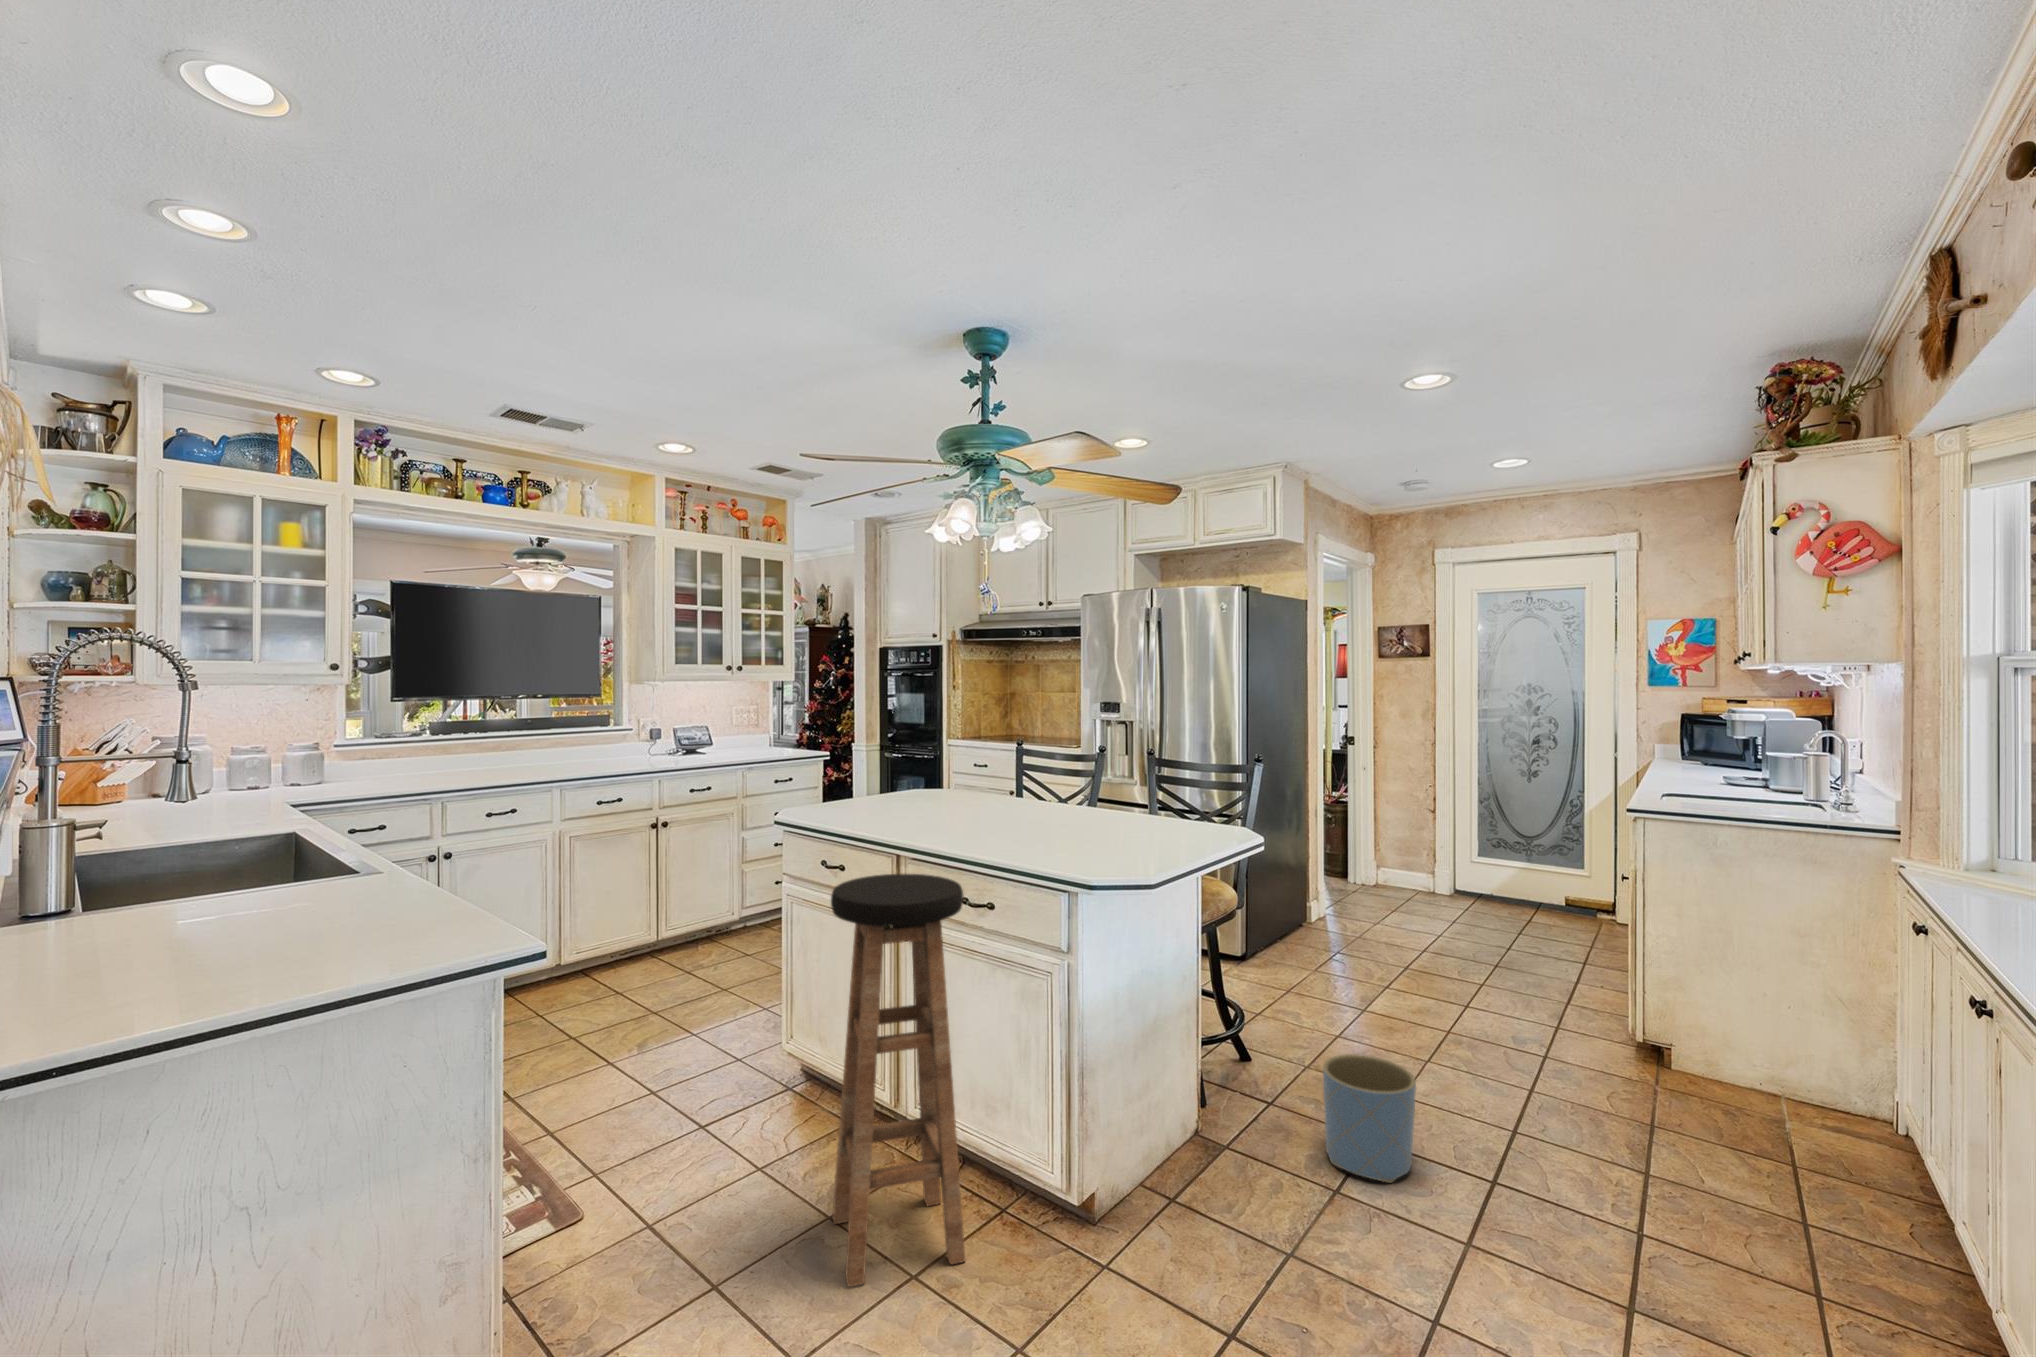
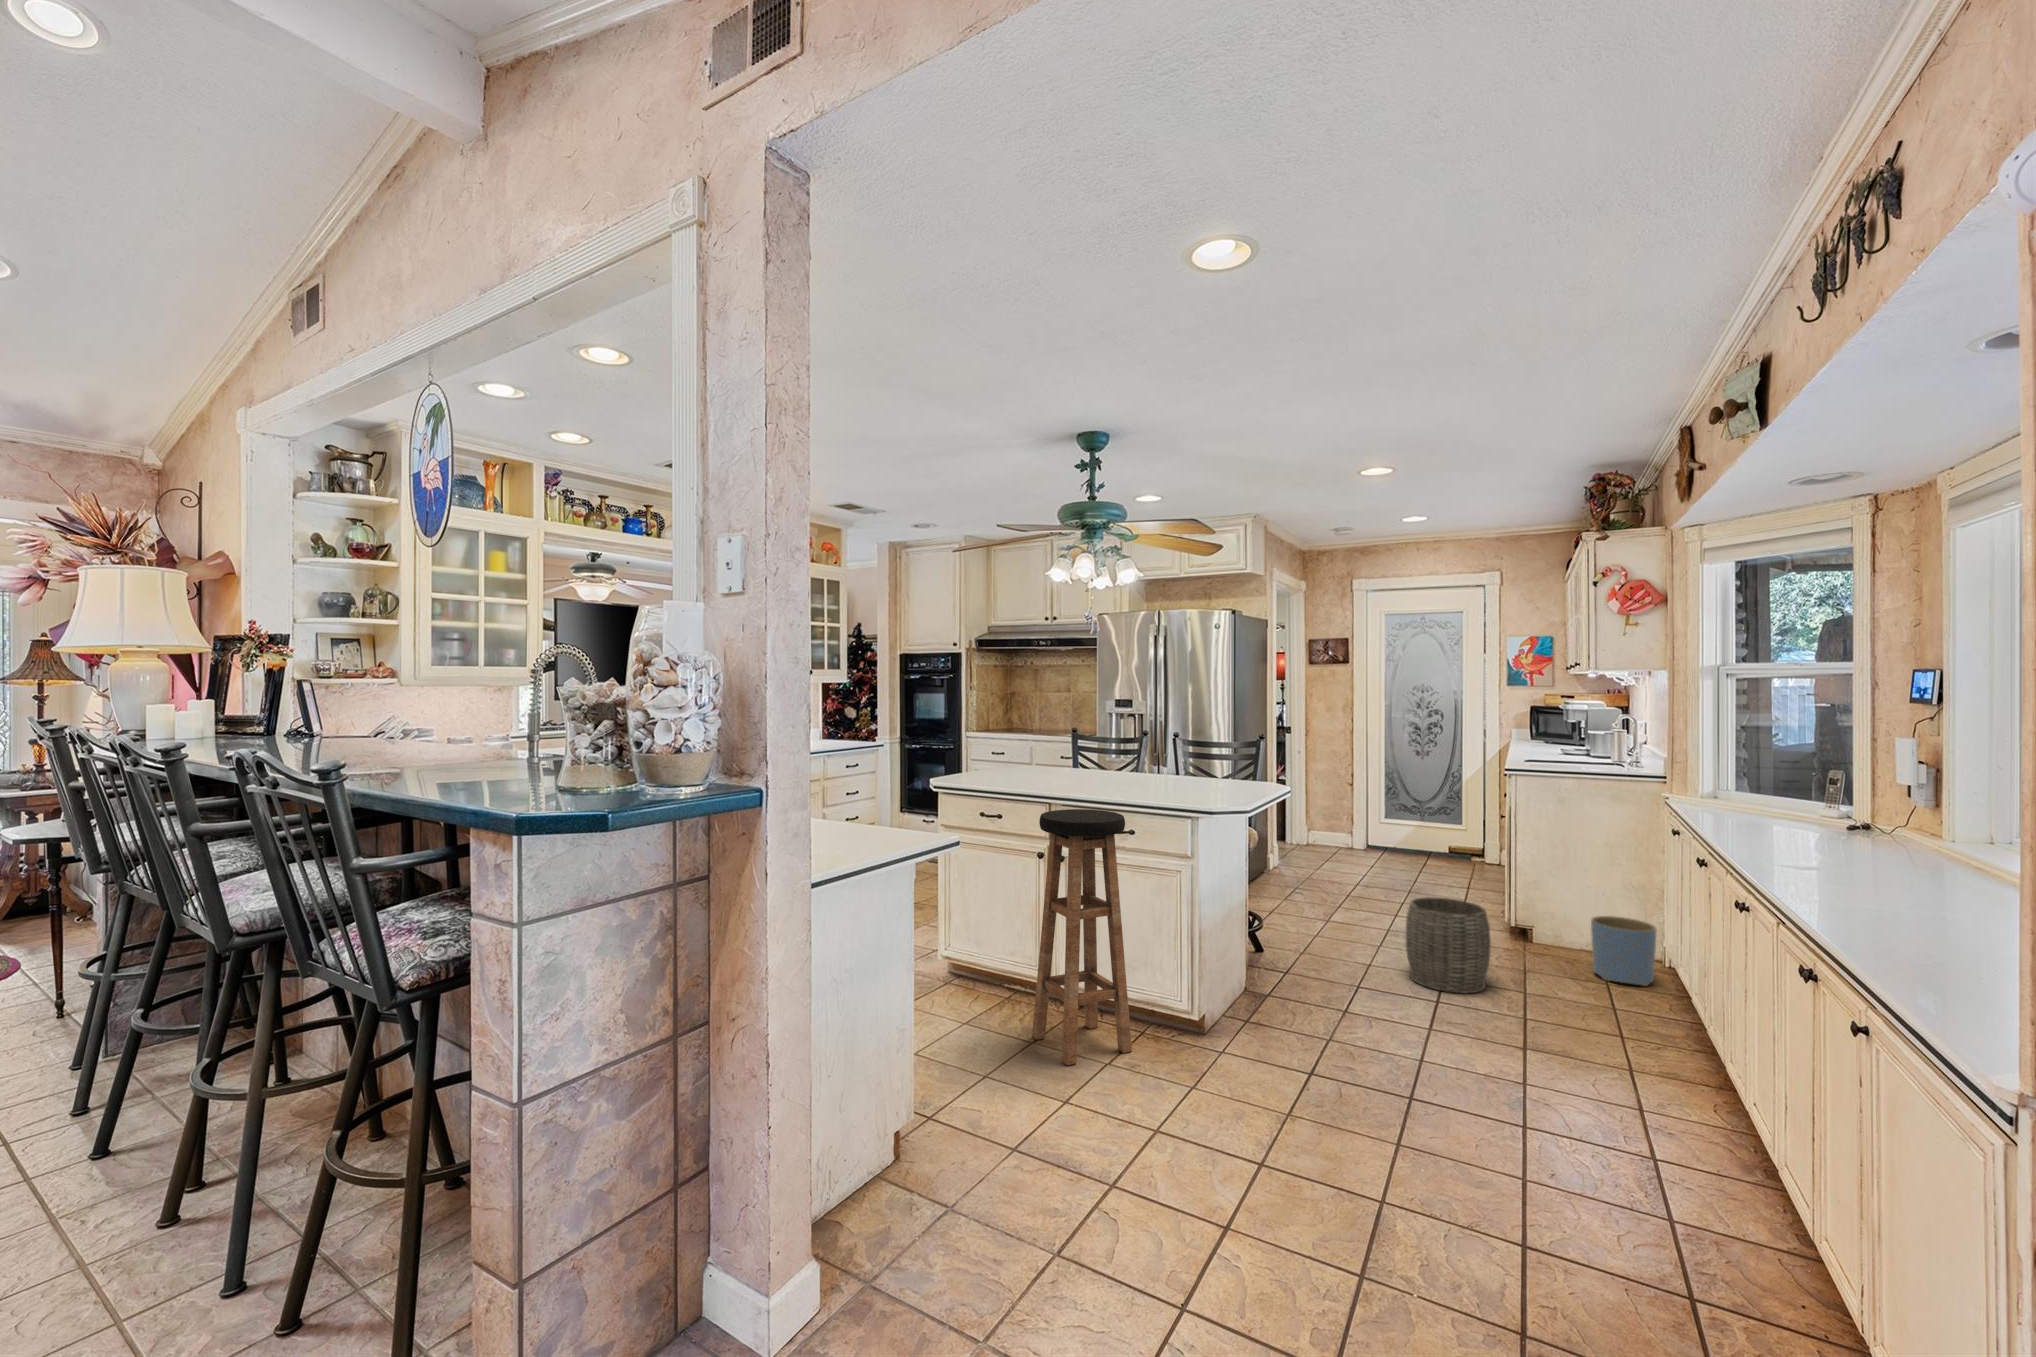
woven basket: none [1456,1007,1590,1171] -> present [1406,897,1491,993]
planter: present [1323,1054,1416,1183] -> present [1591,916,1656,986]

